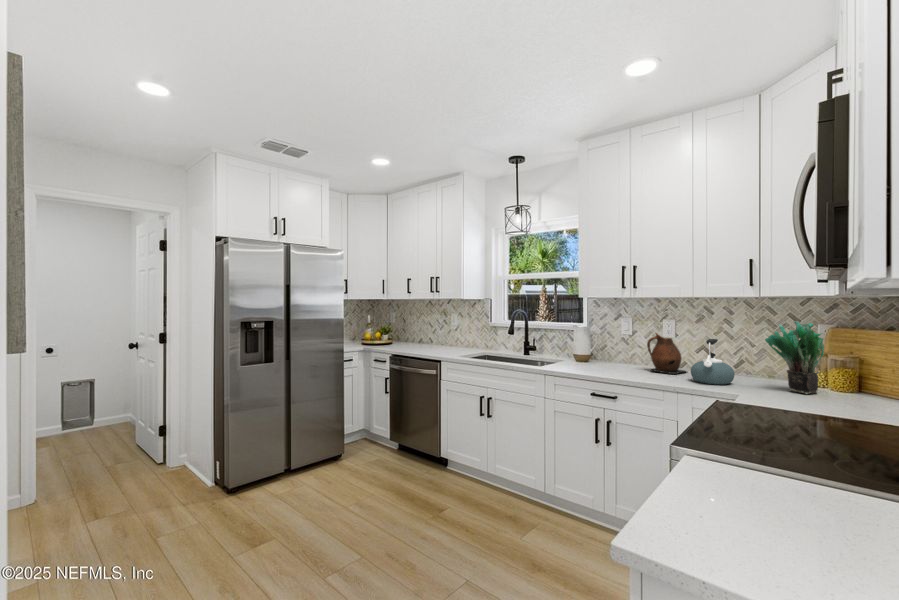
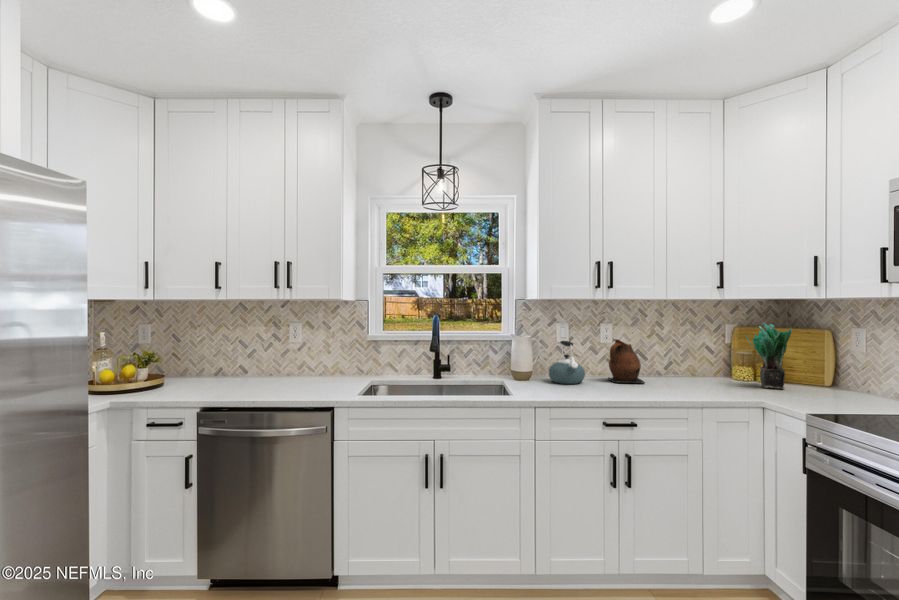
kettle: present [691,339,735,385] -> present [549,341,585,384]

